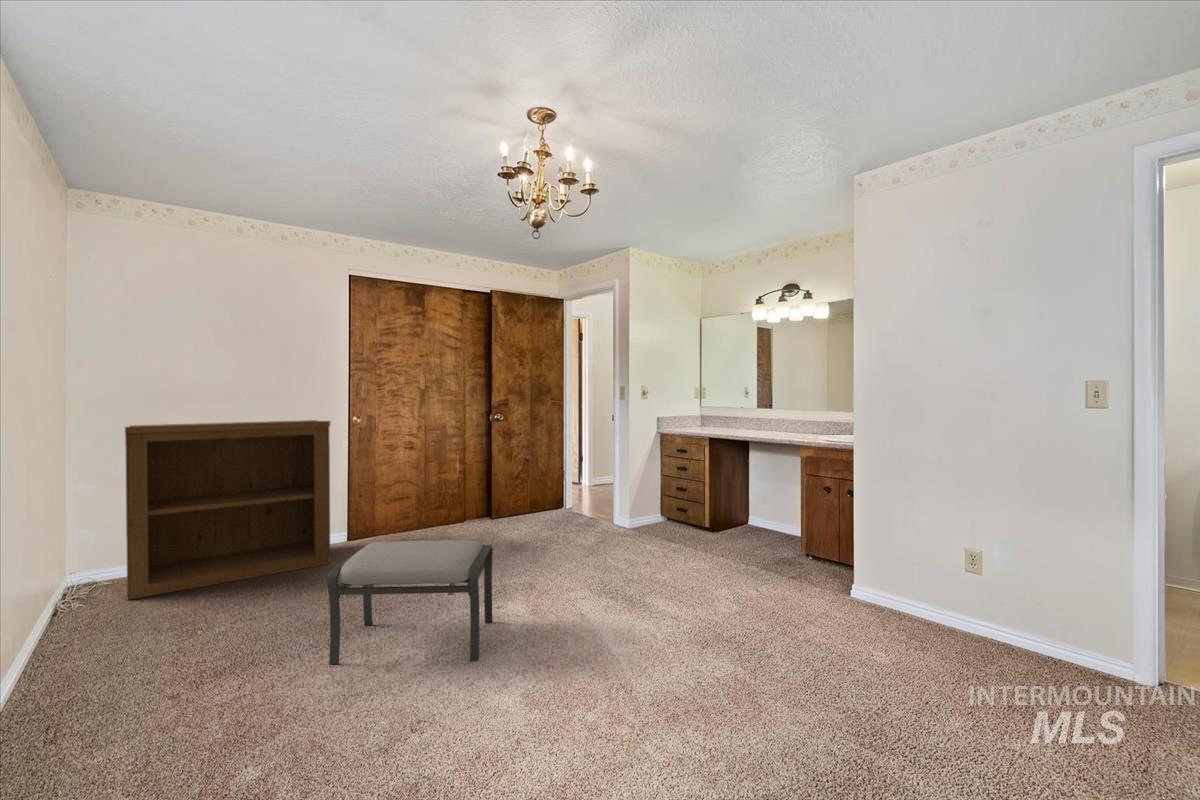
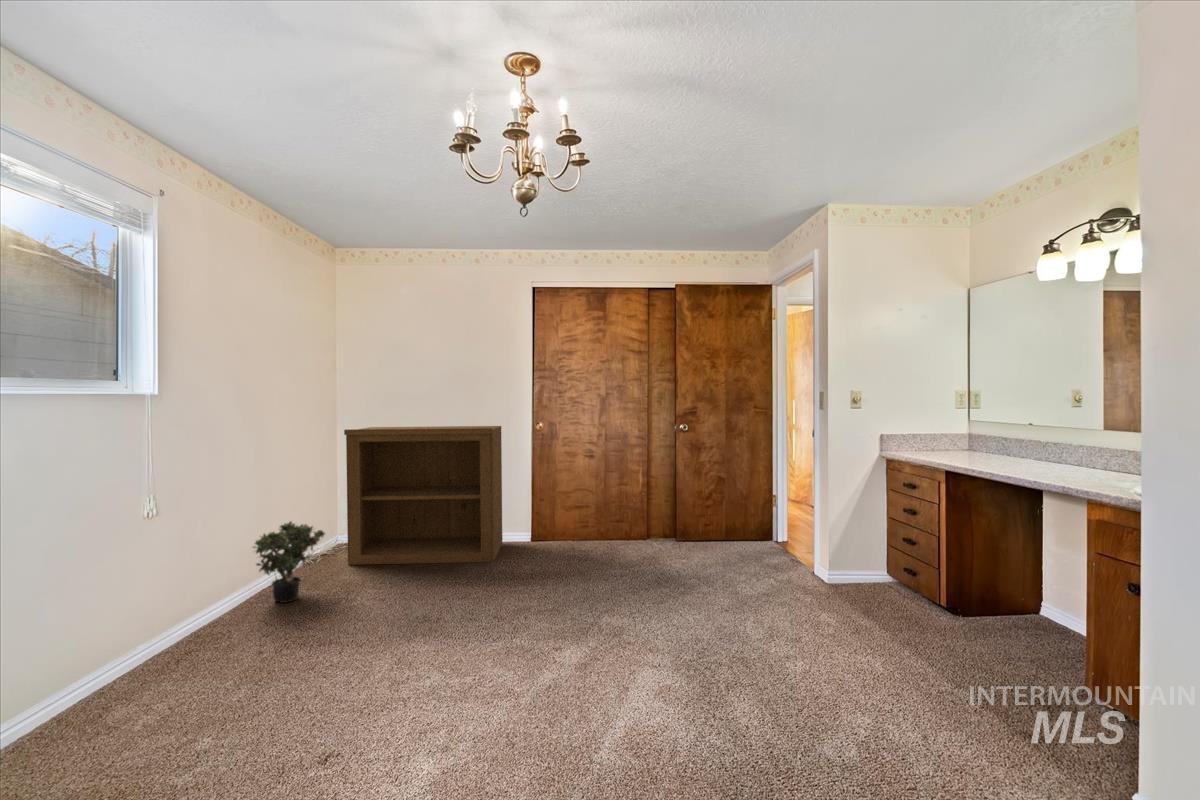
ottoman: present [327,540,493,664] -> none [367,557,540,718]
potted plant: none [39,543,149,652] -> present [253,522,325,603]

